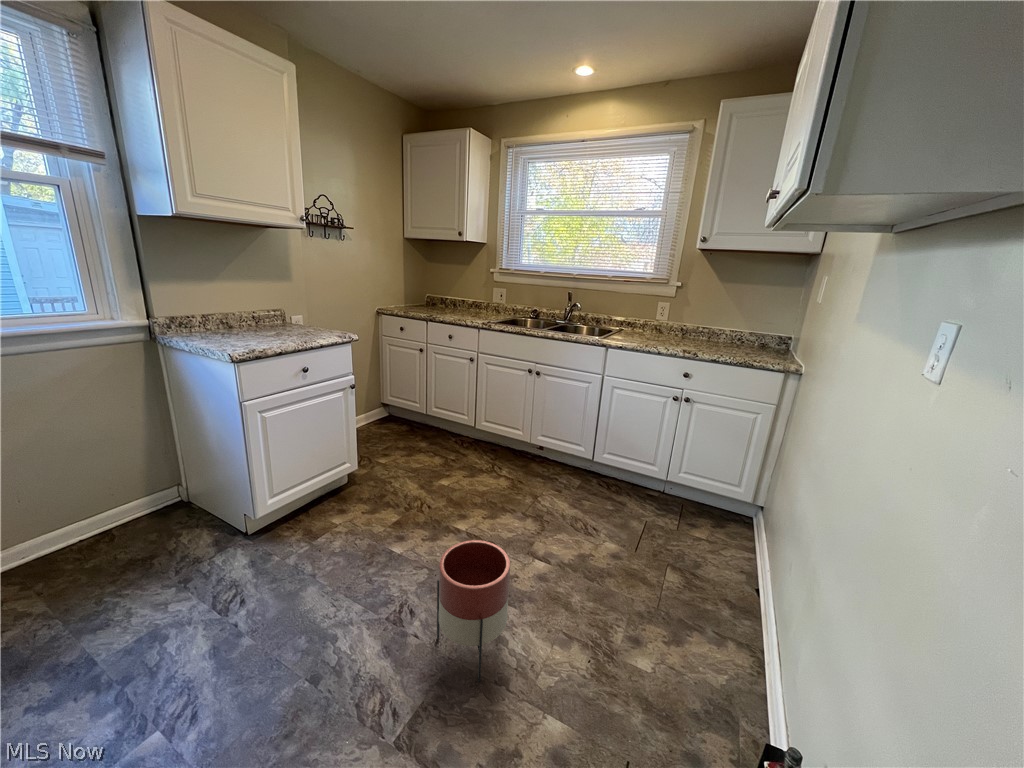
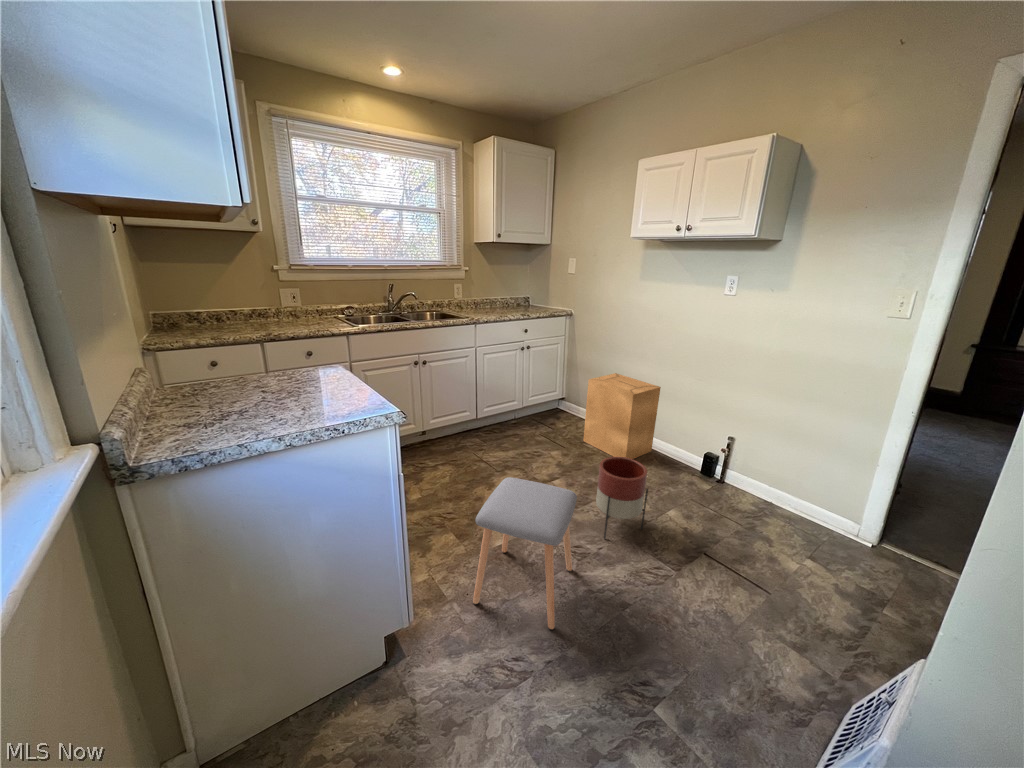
cardboard box: none [666,470,792,671] -> present [583,373,661,459]
stool: none [268,474,387,619] -> present [473,477,577,630]

